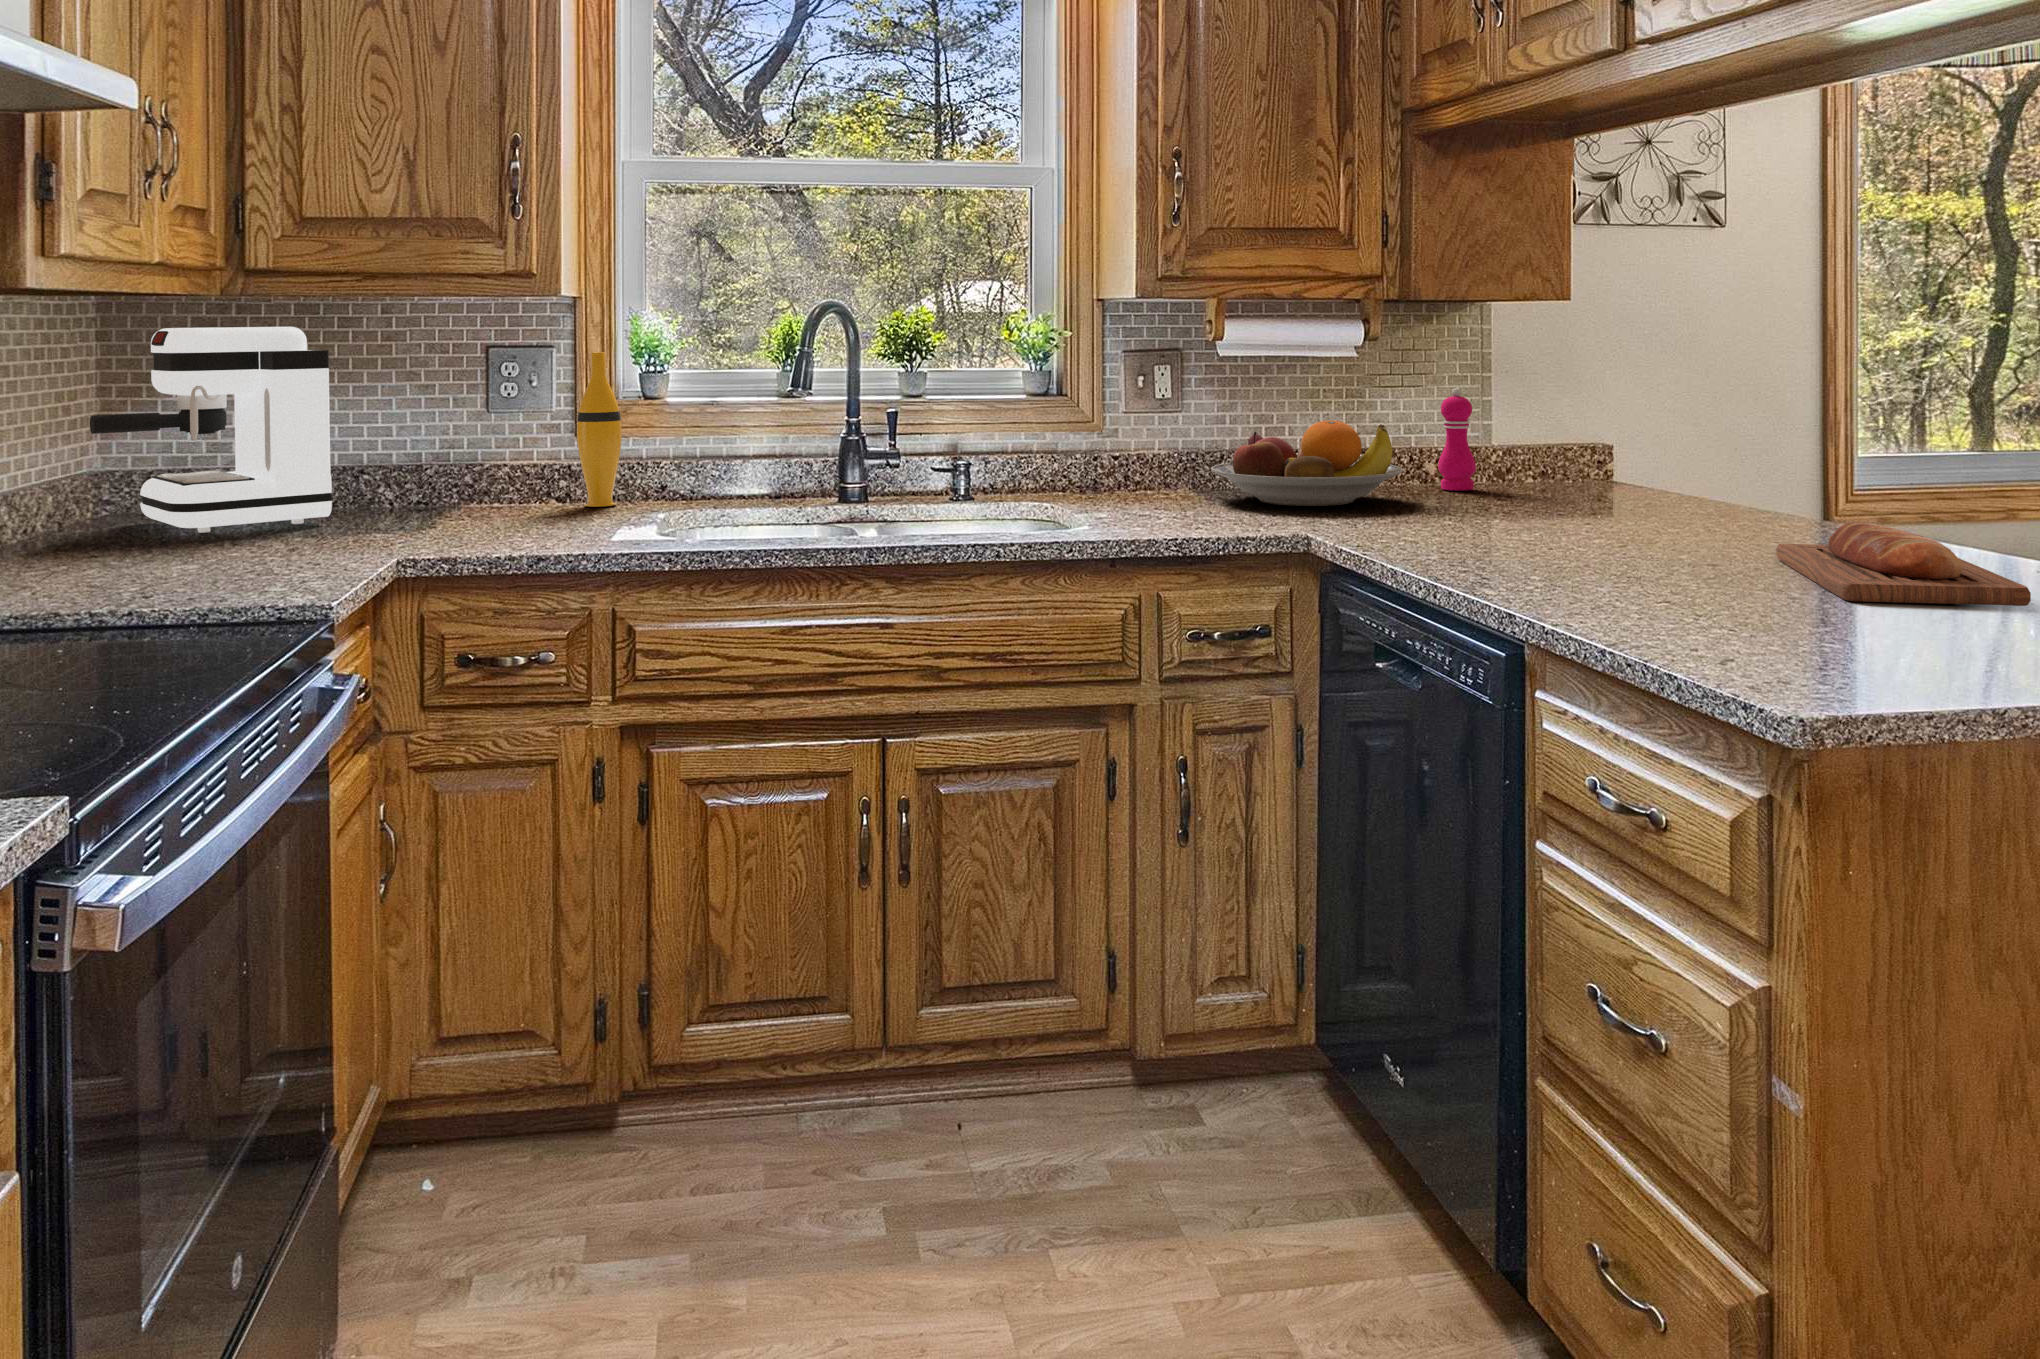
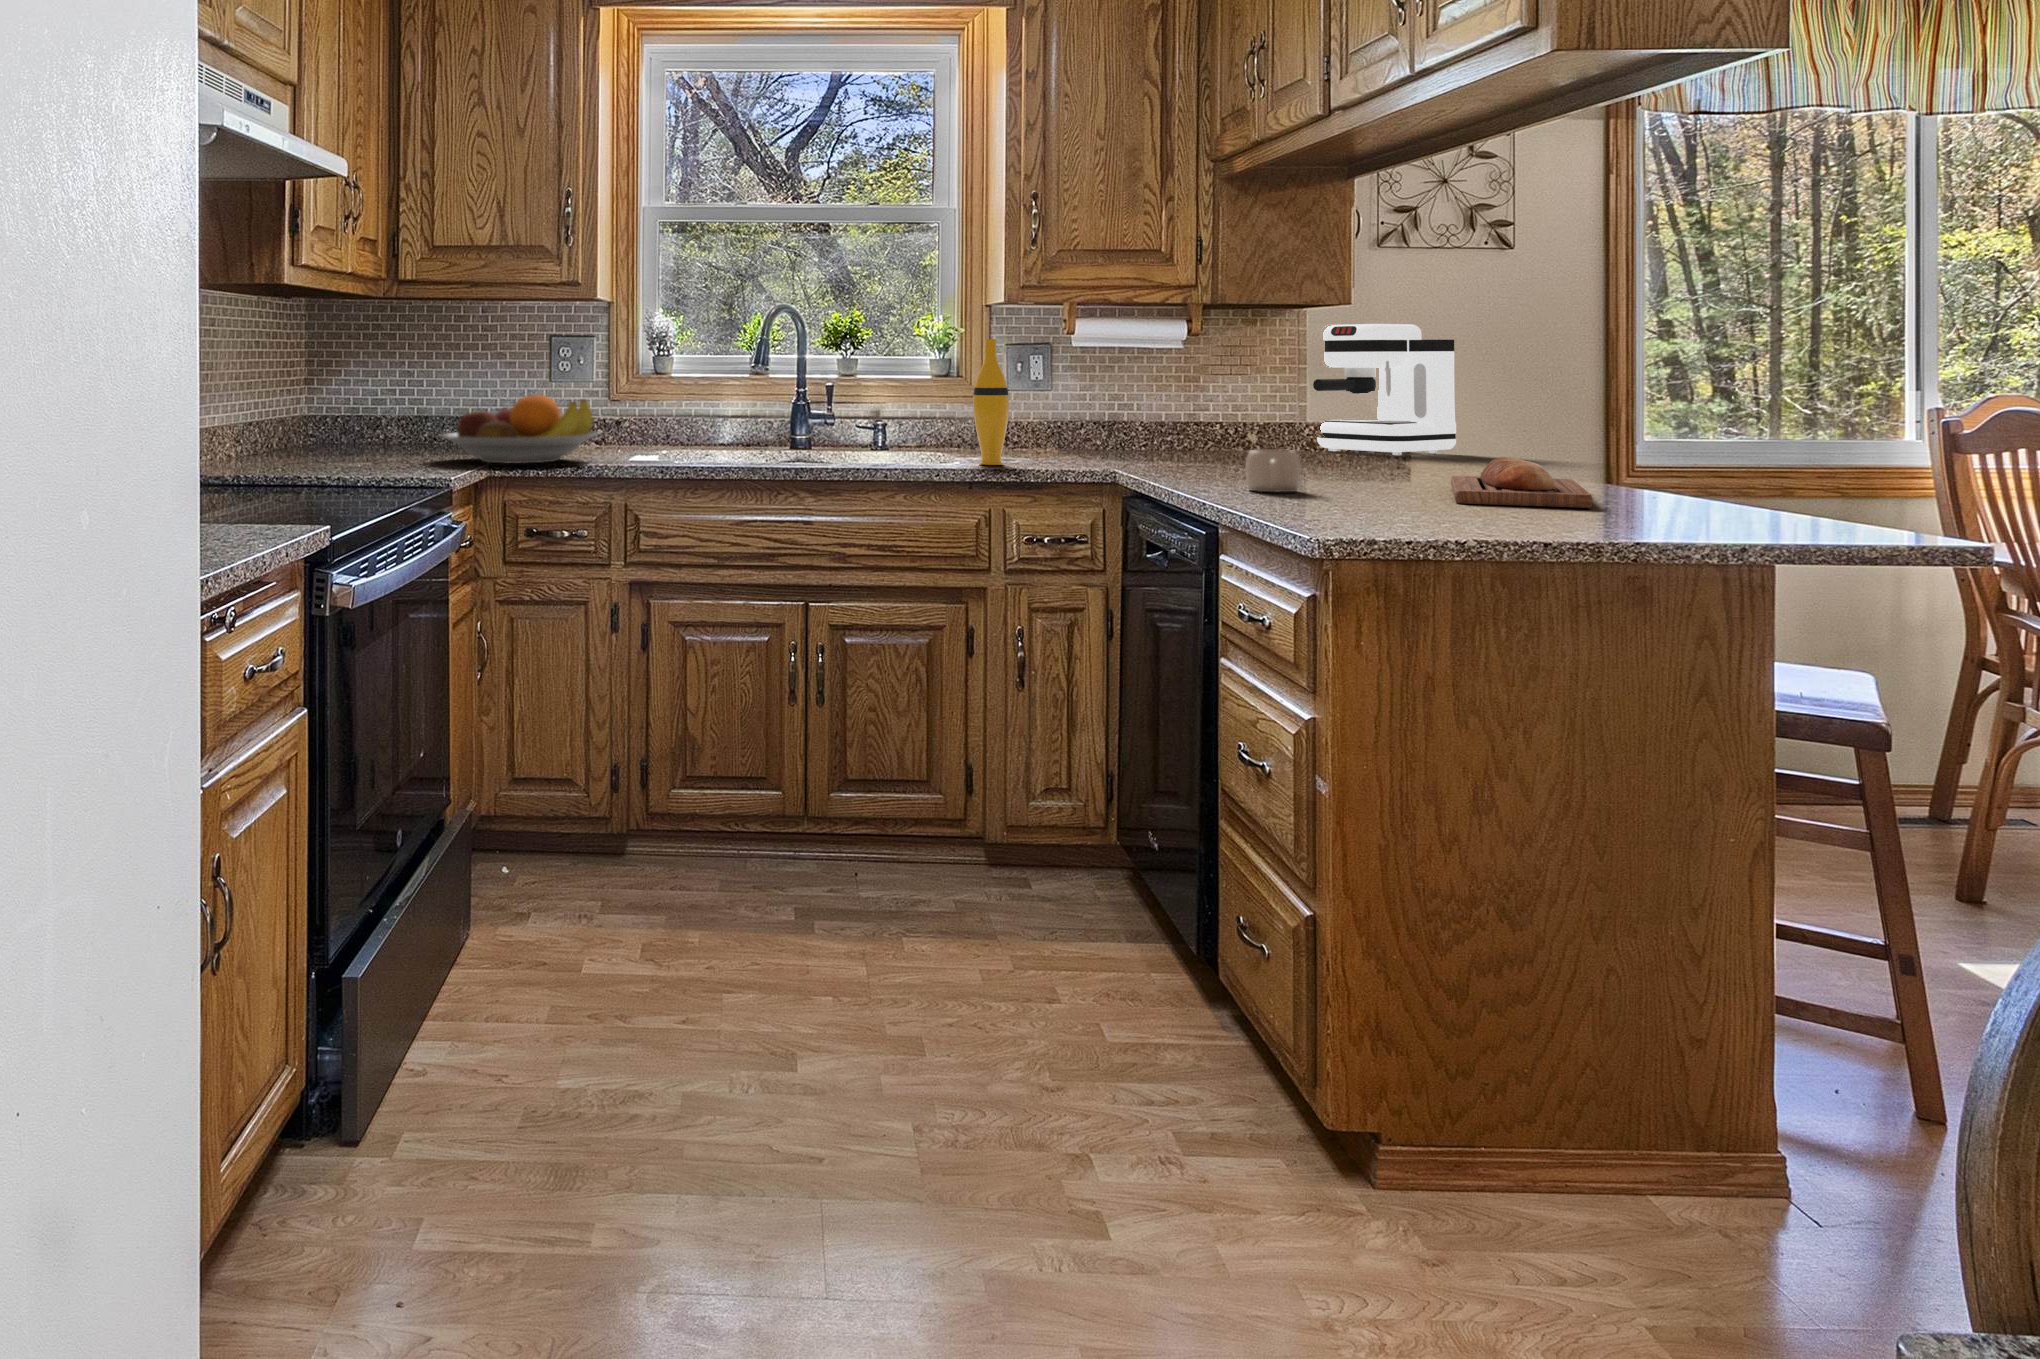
coffee maker: present [90,327,332,533] -> present [1313,324,1456,455]
vase: present [577,352,622,507] -> present [973,339,1009,465]
pepper mill: present [1438,388,1476,491] -> none [1255,374,1286,453]
fruit bowl: present [1211,421,1403,506] -> present [442,395,597,464]
mug: none [1537,520,1614,585] -> present [1246,449,1300,492]

